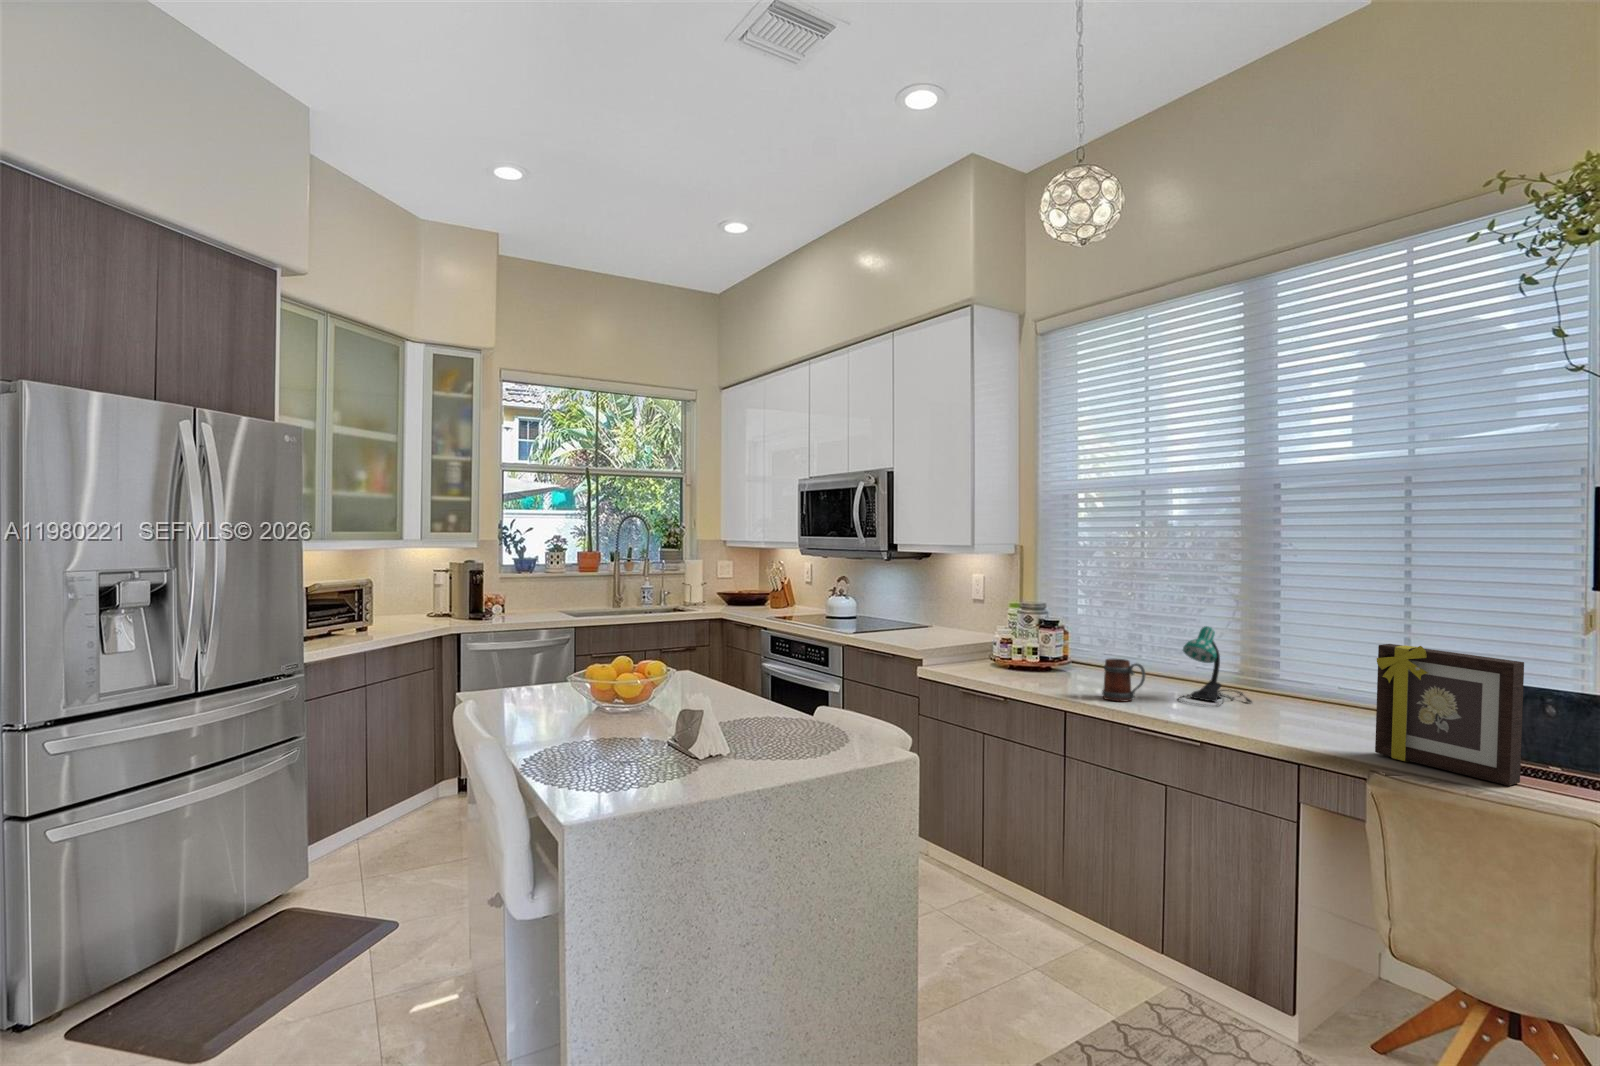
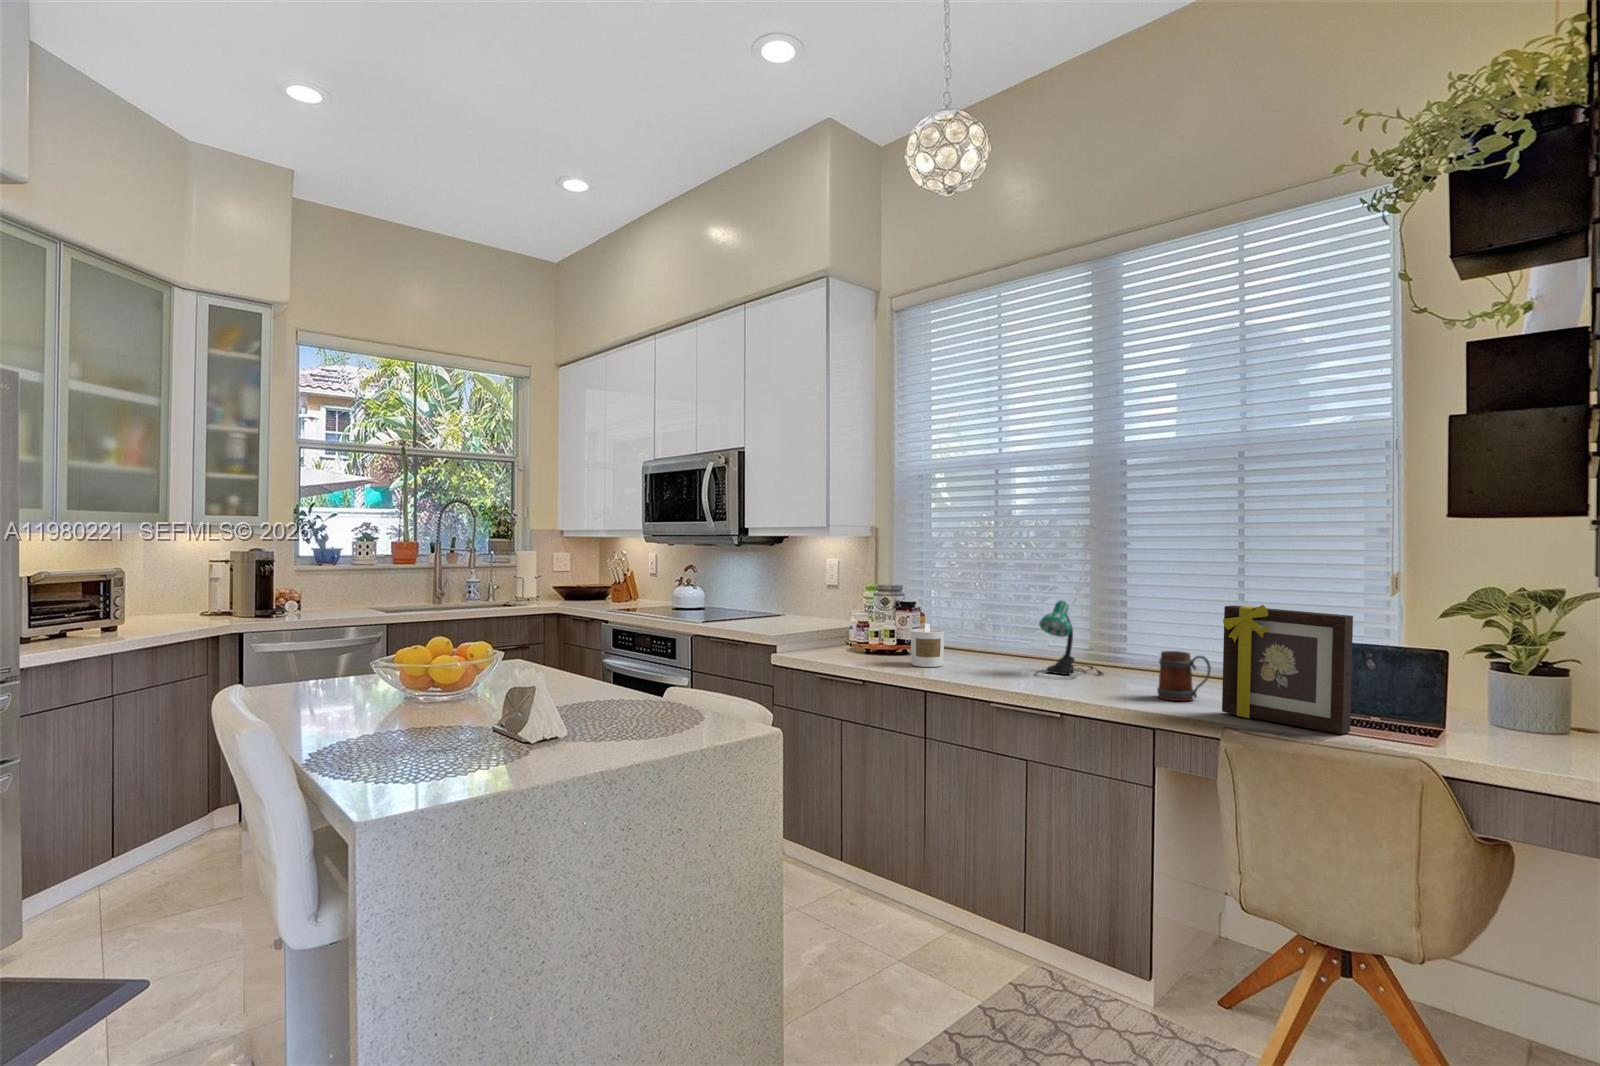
candle: none [1051,645,1085,687] -> present [911,624,944,667]
mug: present [1102,659,1146,701] -> present [1157,651,1211,701]

